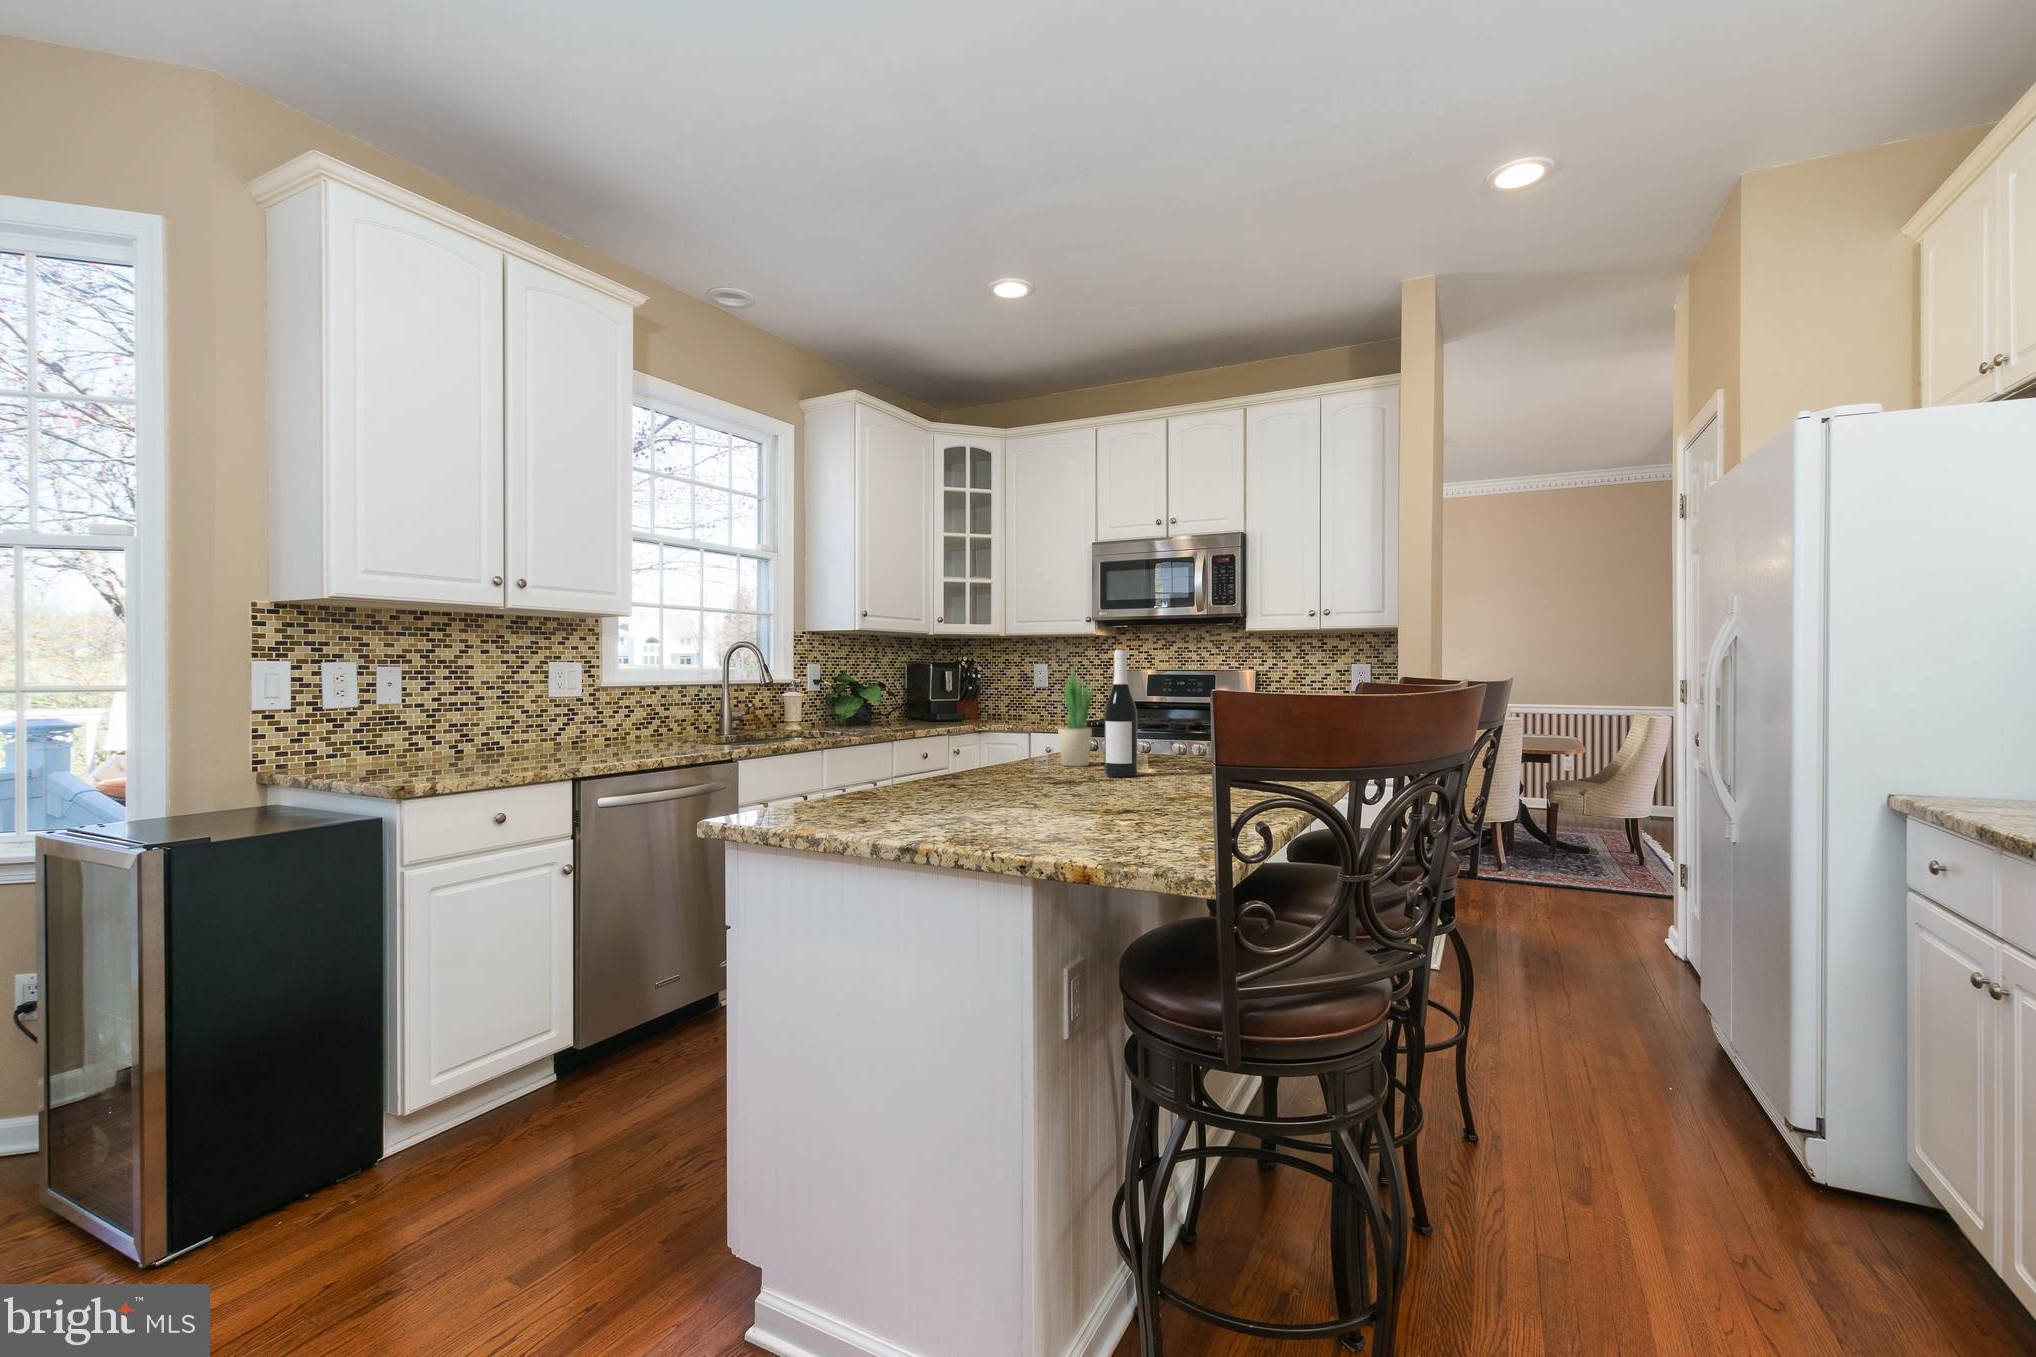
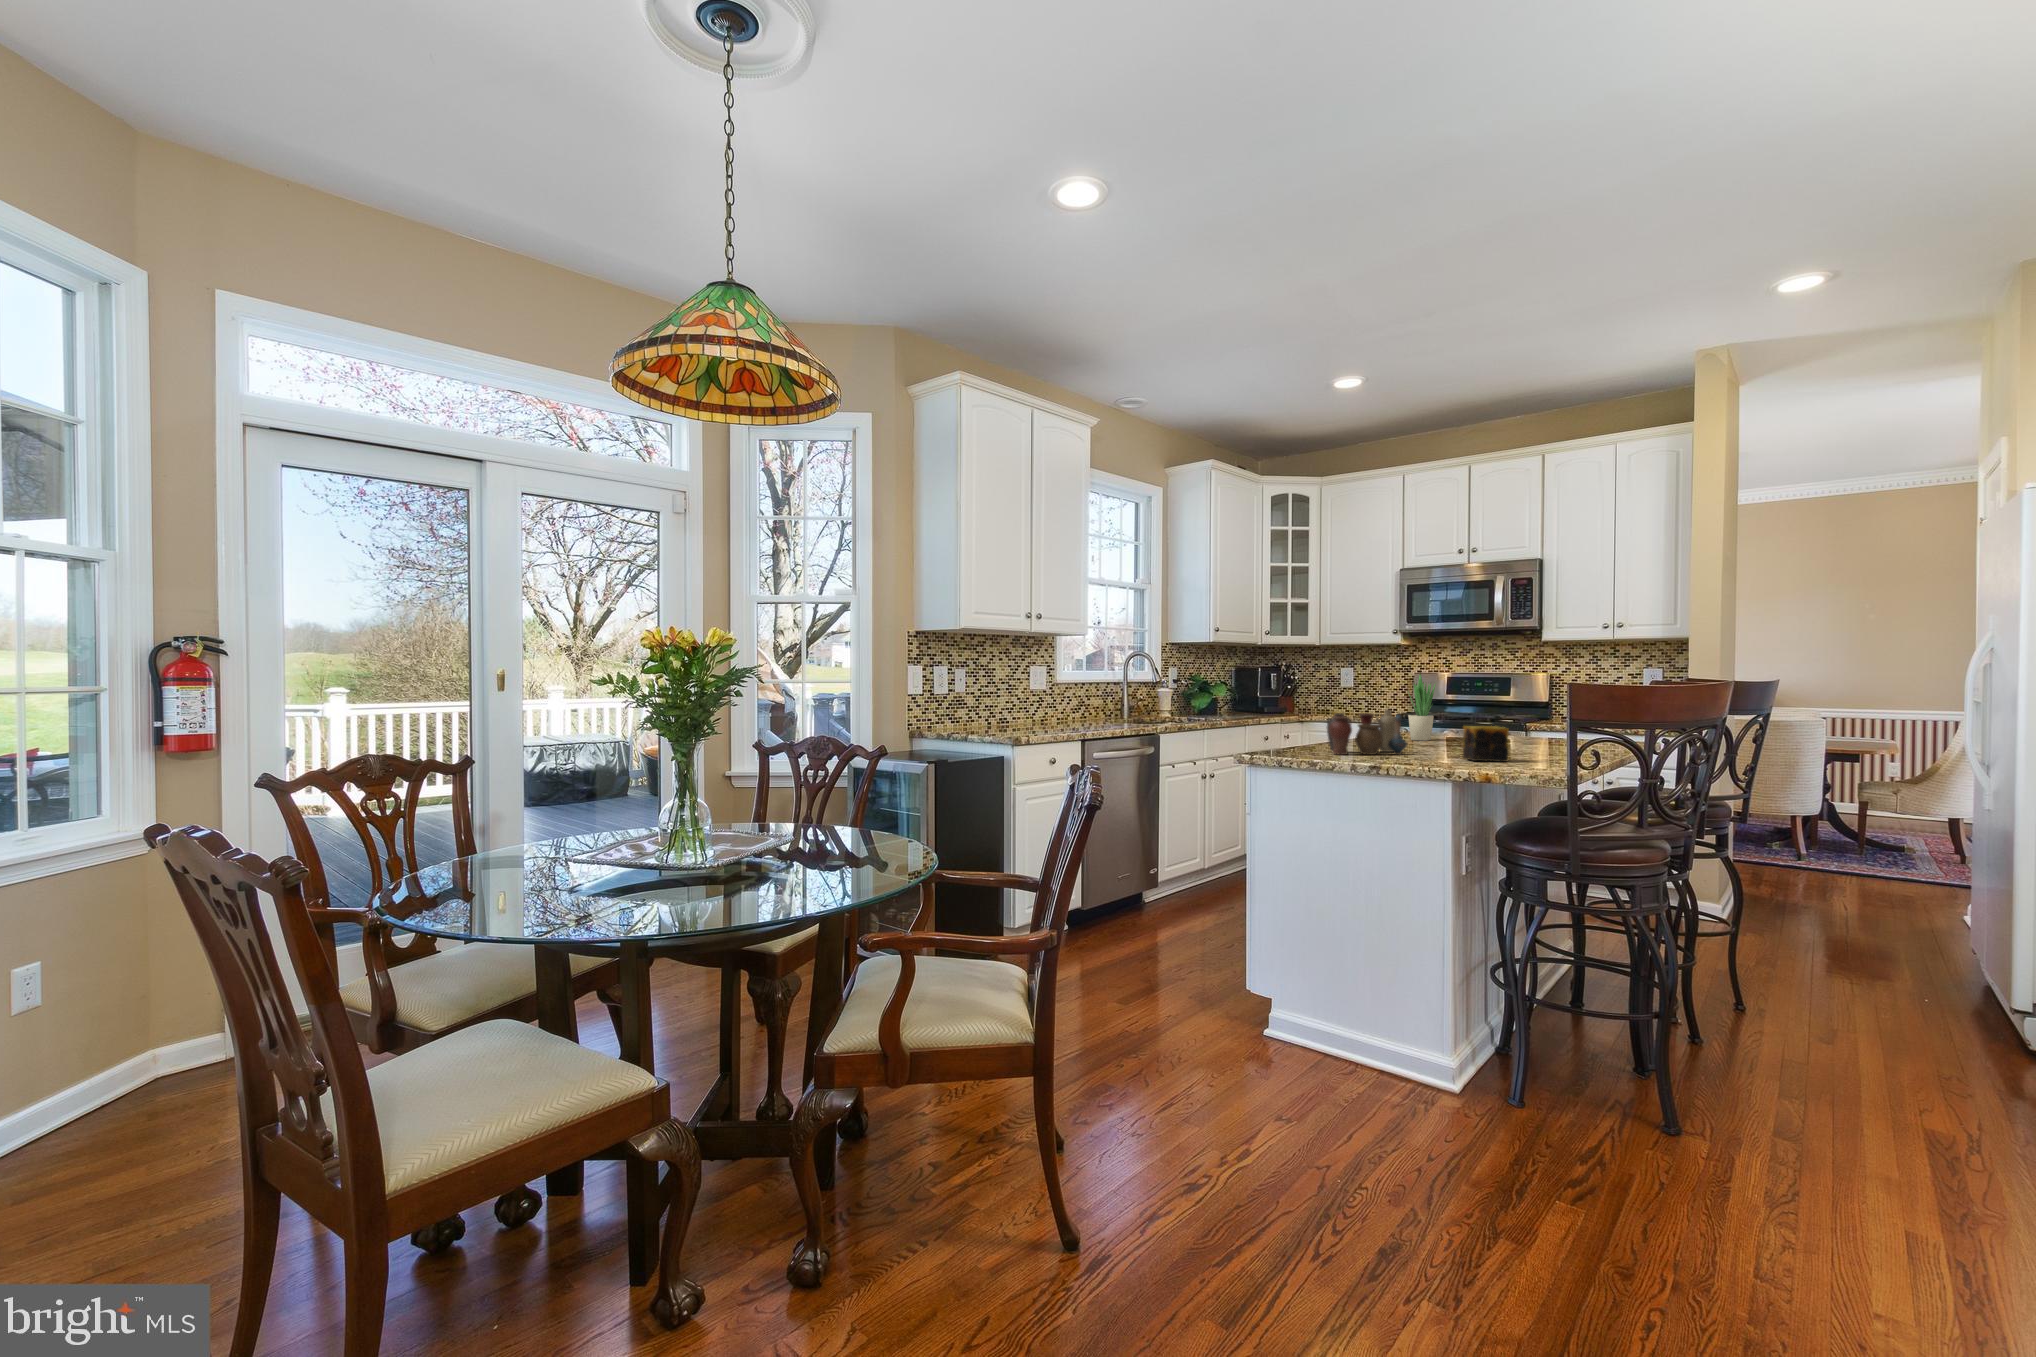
wine bottle: present [1104,649,1137,777] -> none [1450,665,1473,745]
vase: none [857,724,1002,815] -> present [1327,709,1407,755]
candle: none [1081,758,1160,833] -> present [1463,726,1509,762]

